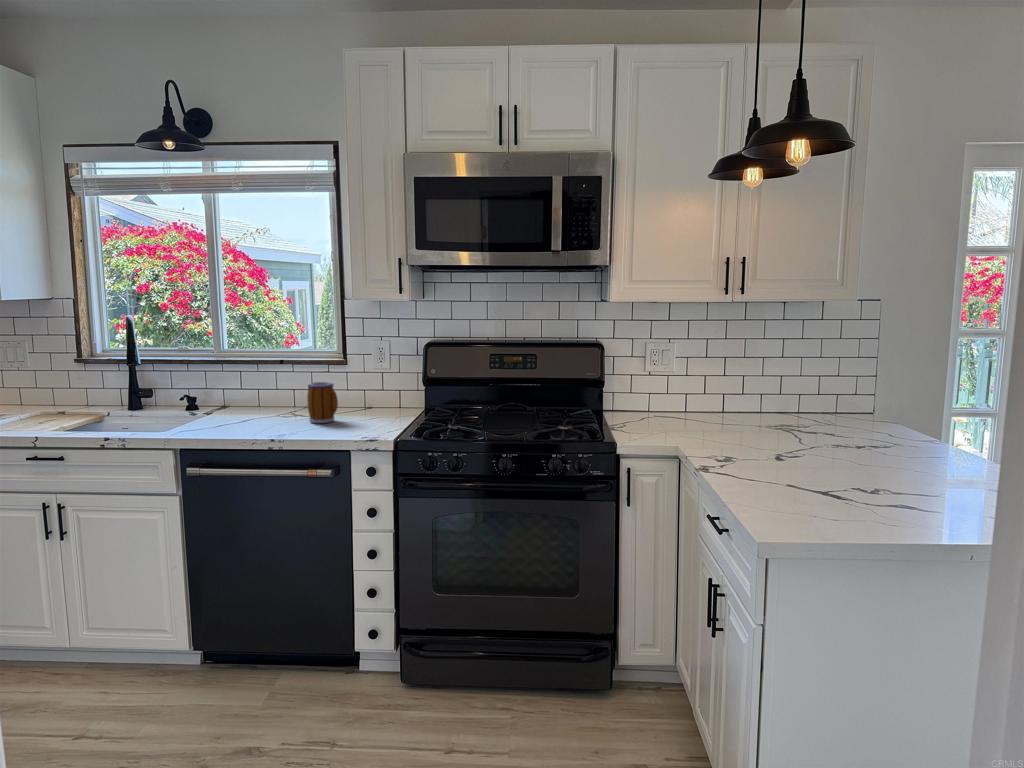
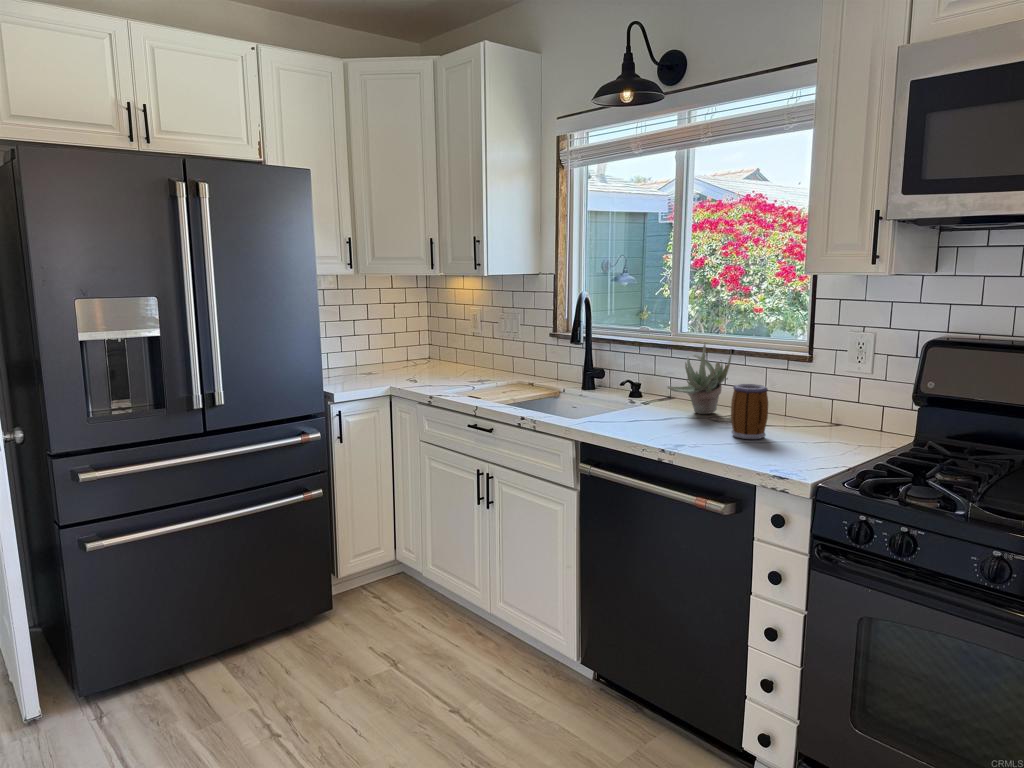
succulent plant: none [244,354,288,413] -> present [668,343,731,414]

